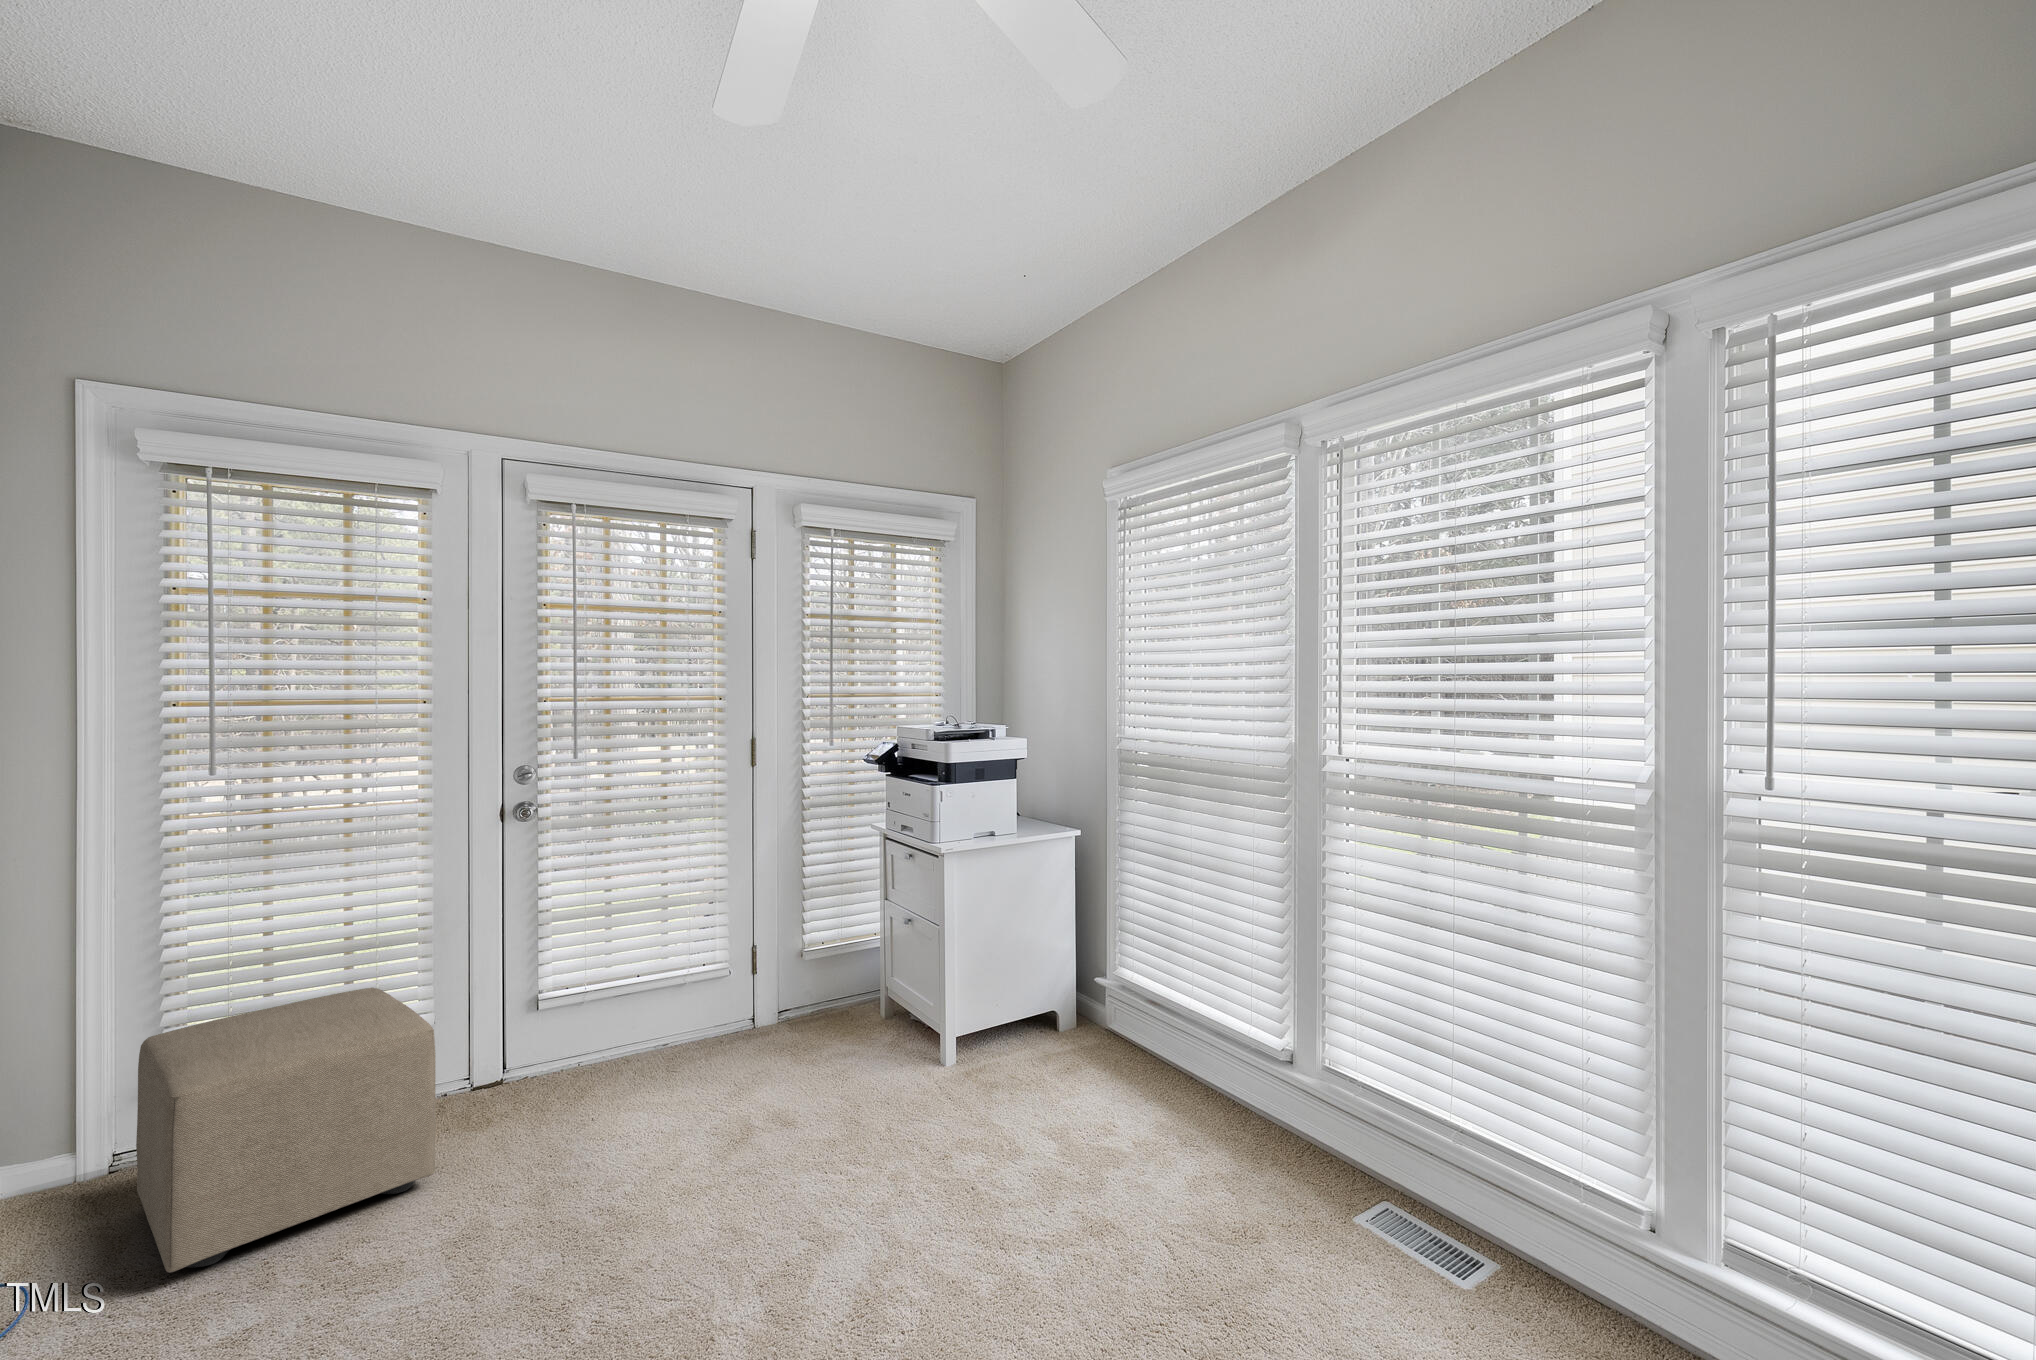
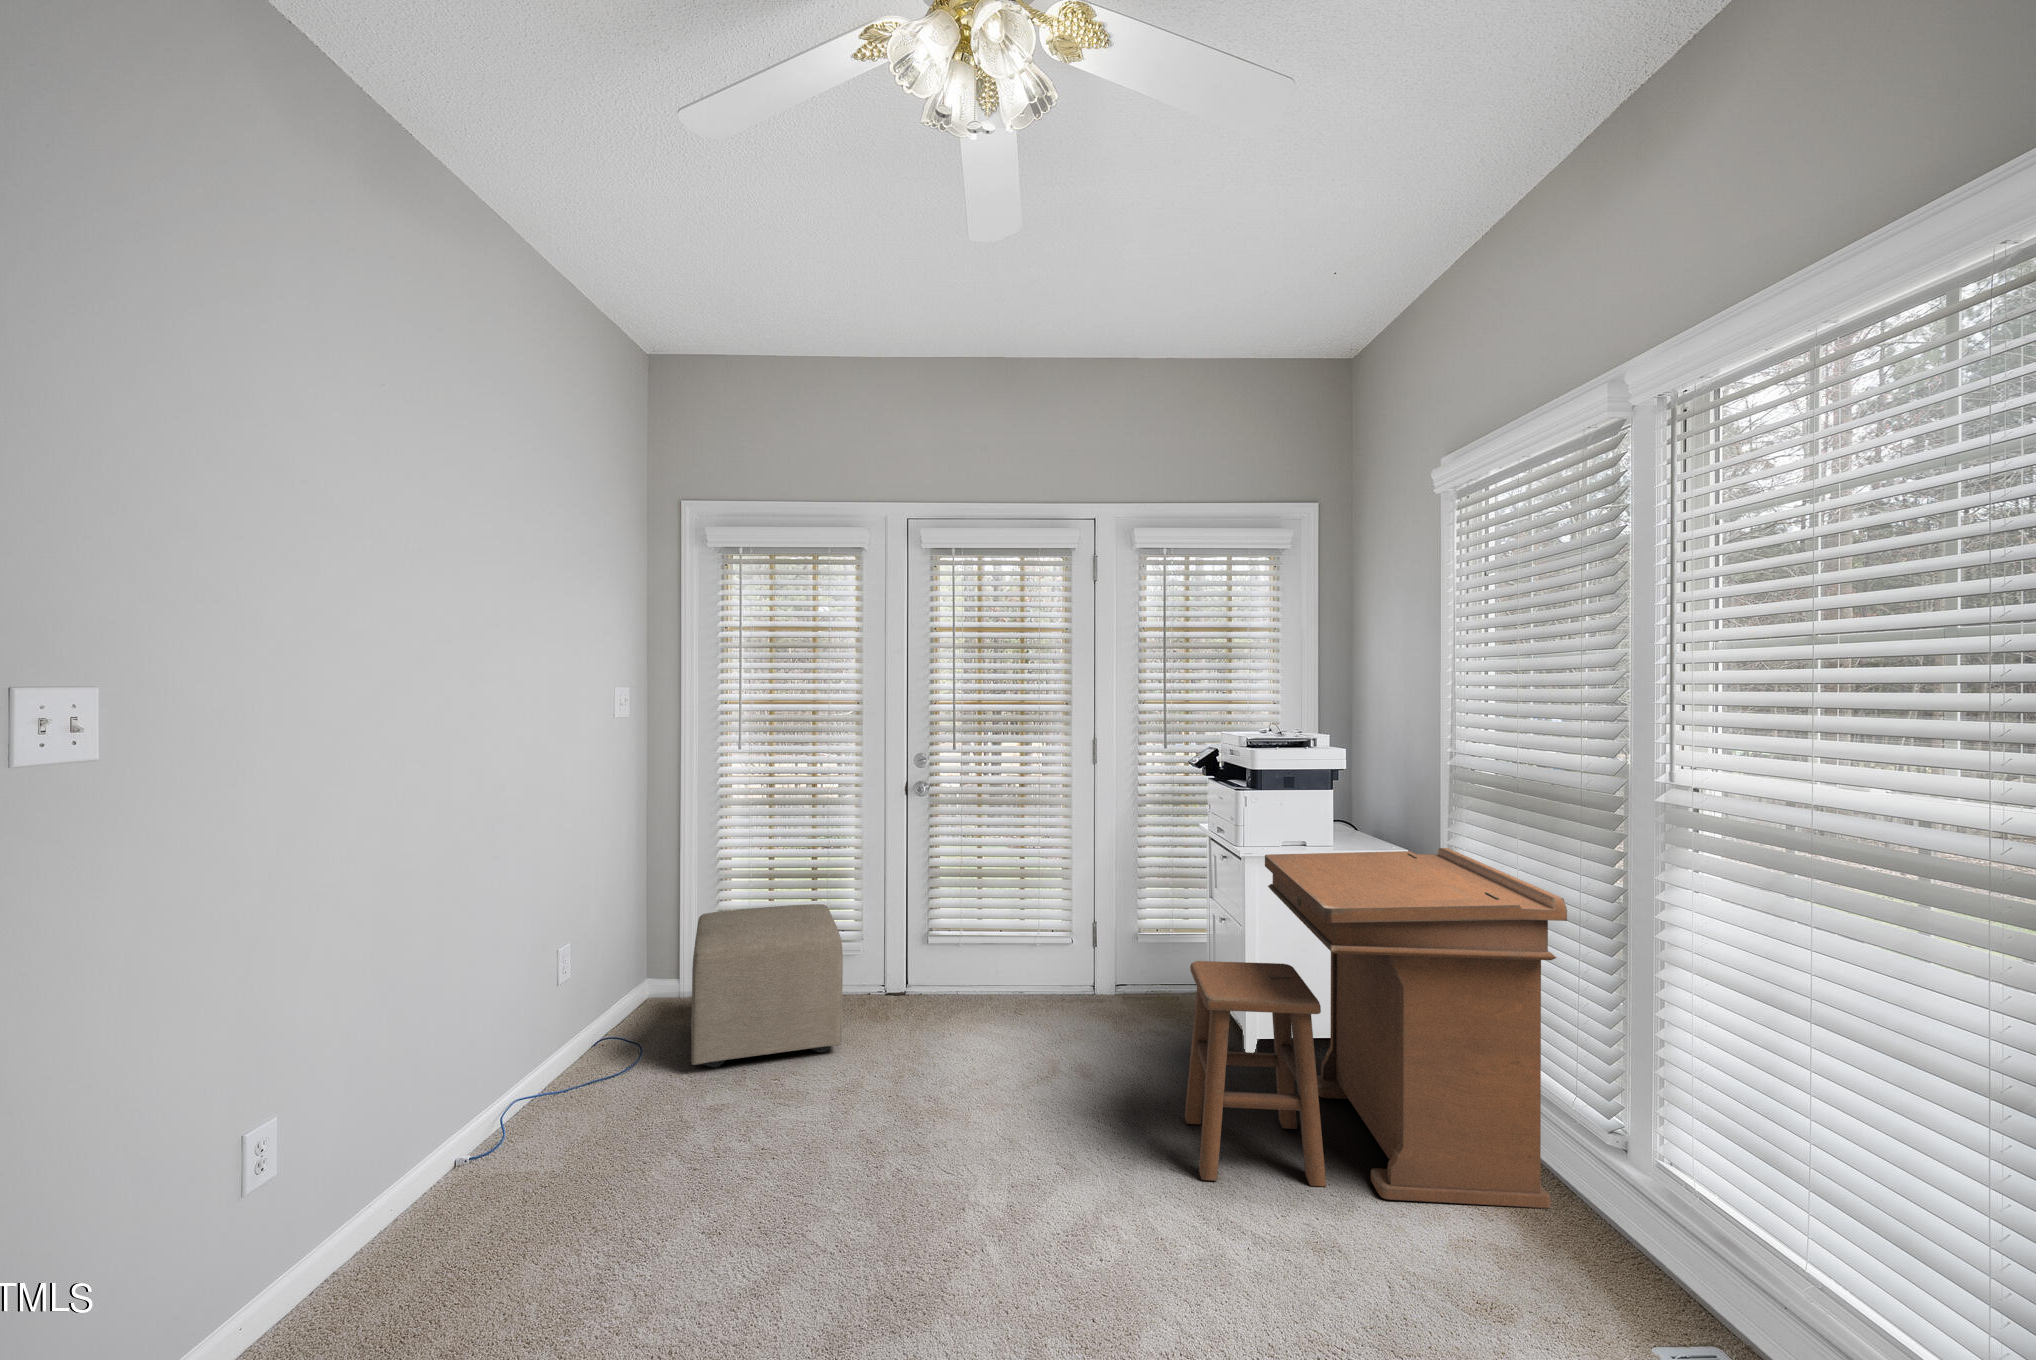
desk: none [908,823,1242,1192] -> present [1185,848,1567,1208]

